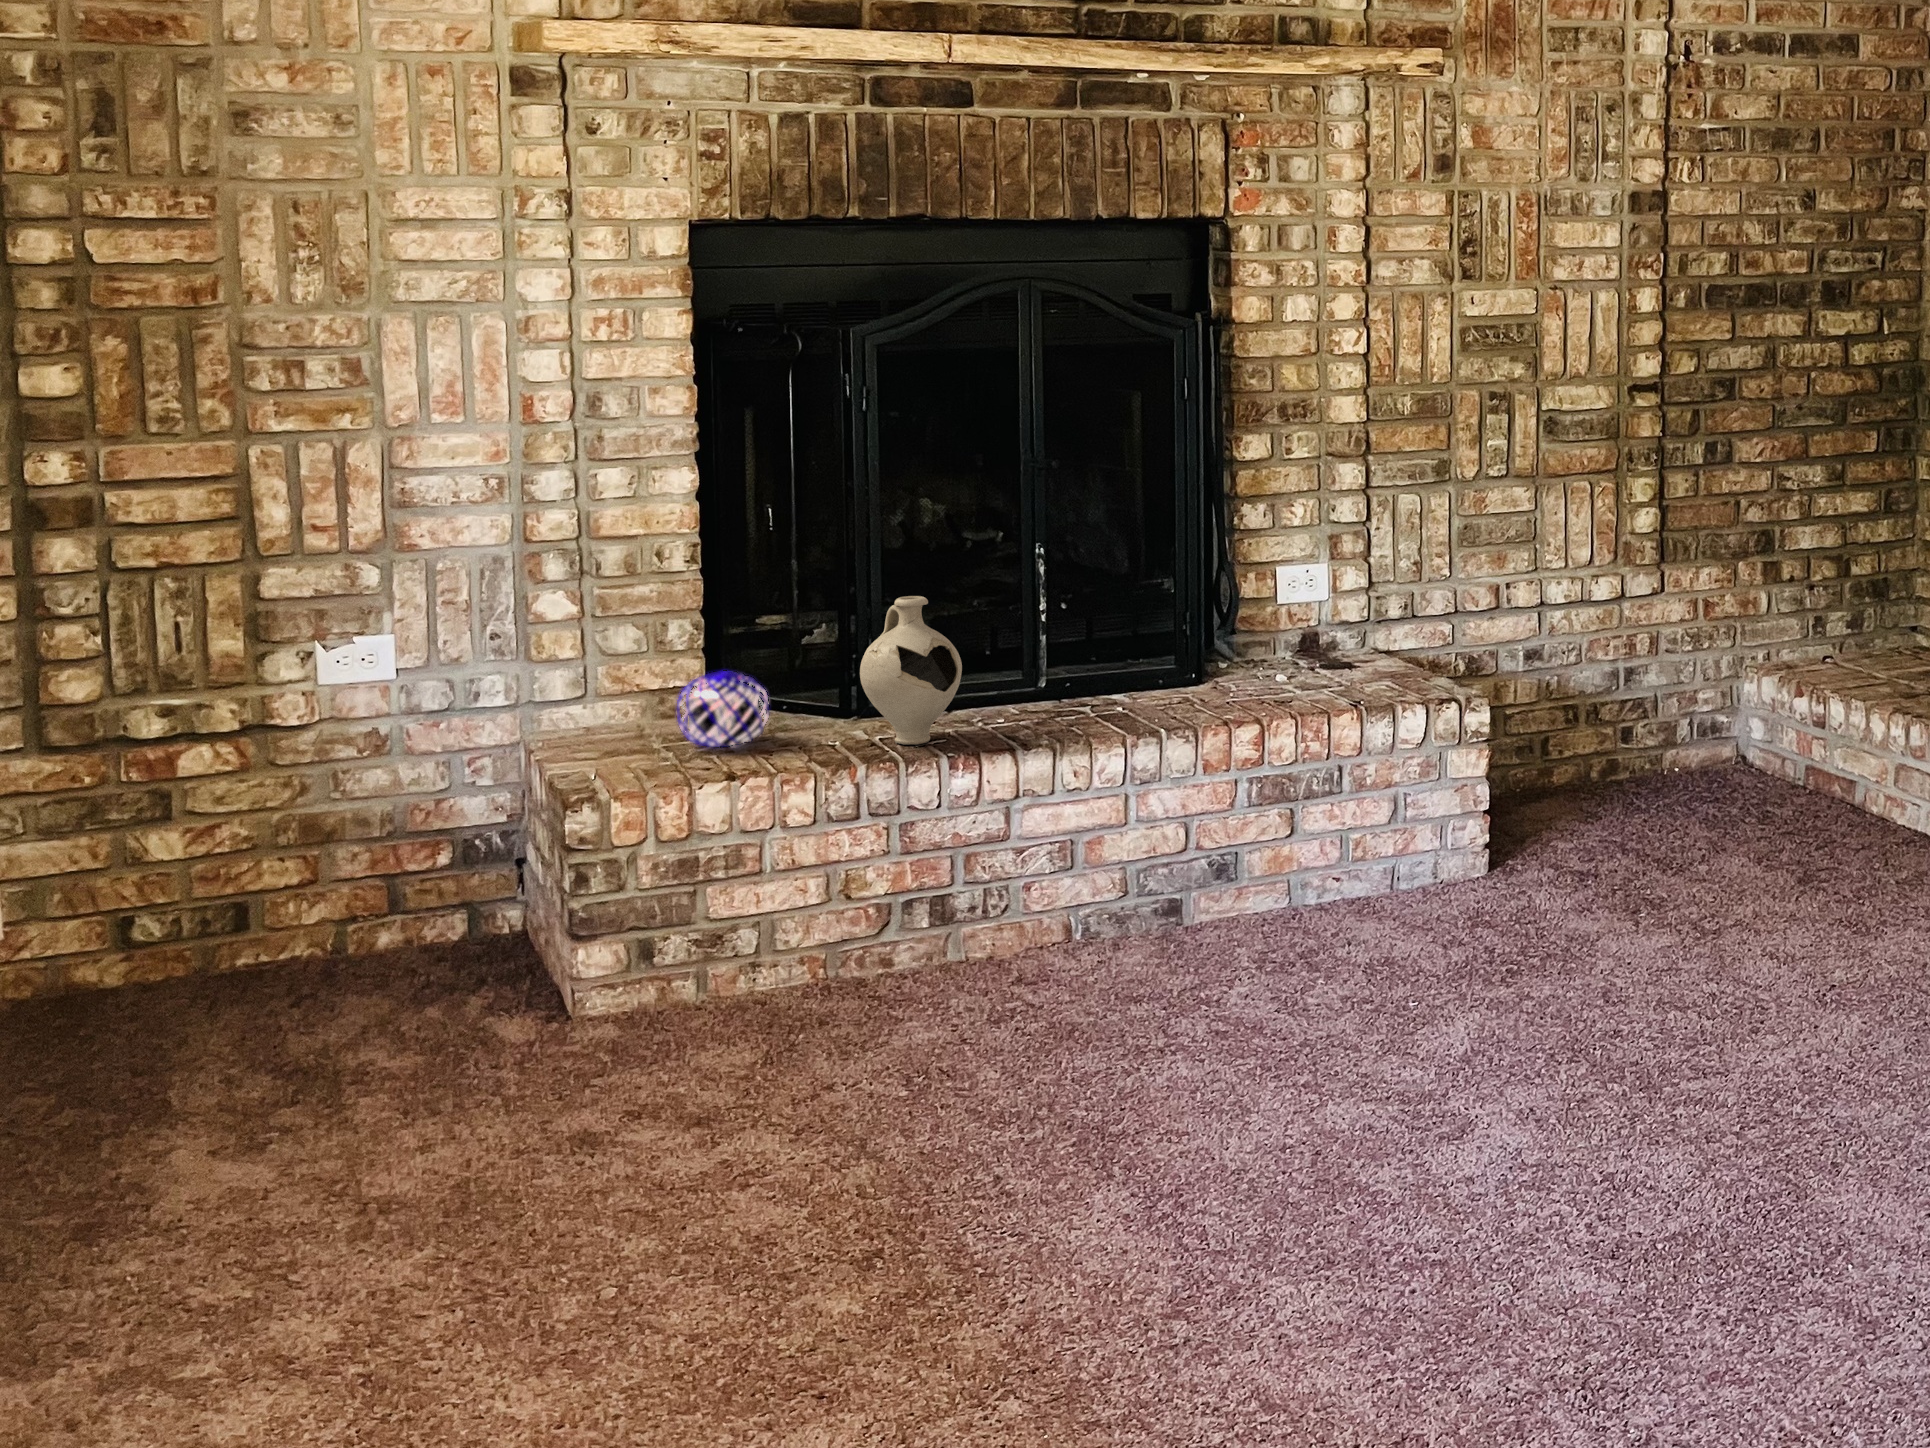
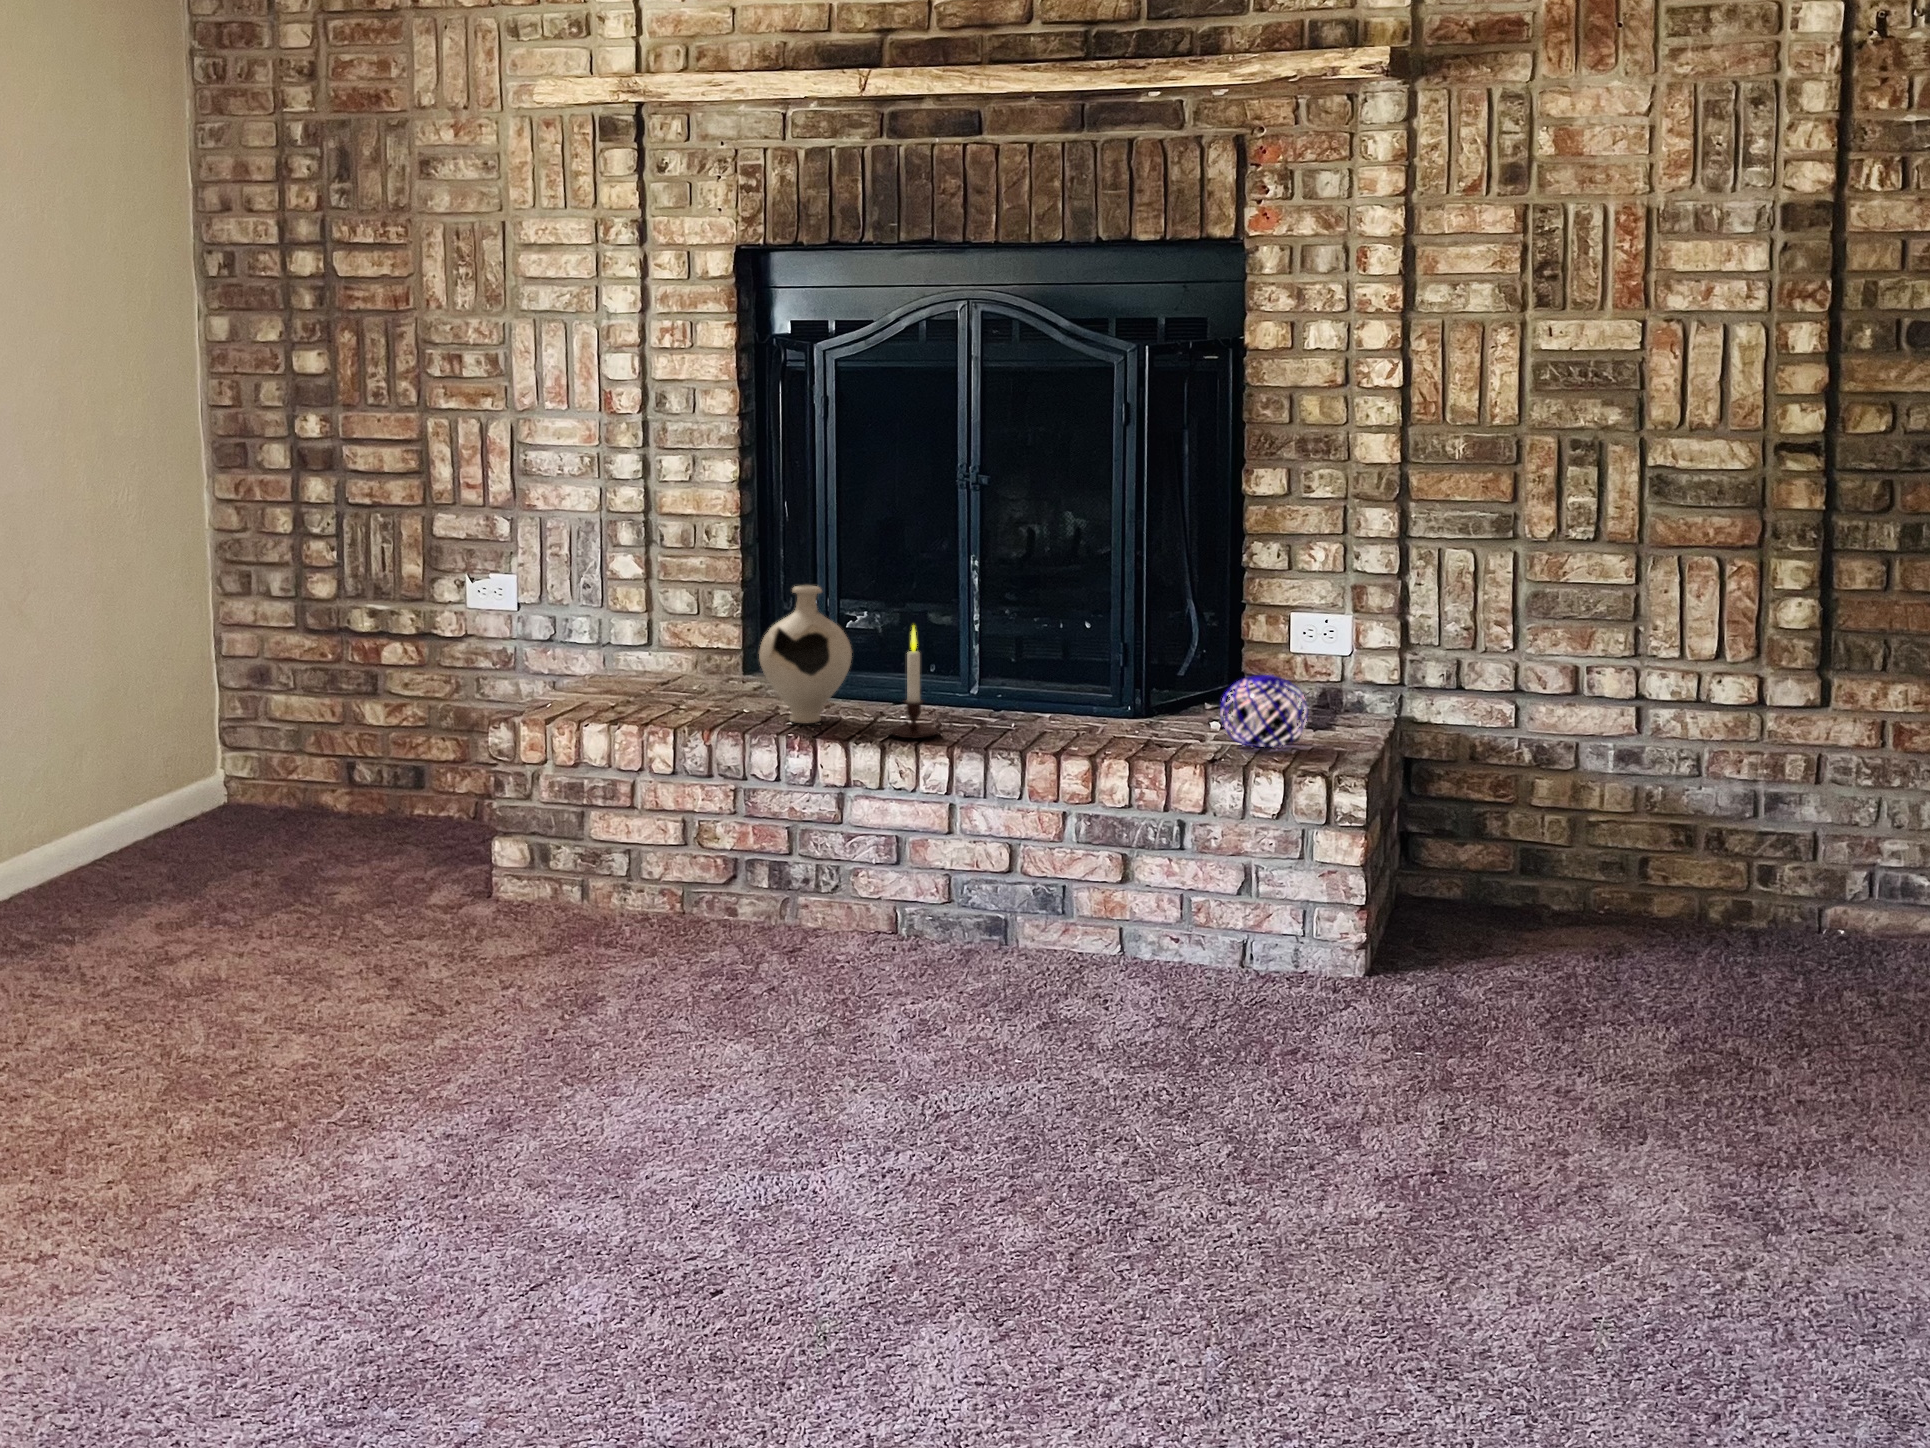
candle: none [1026,622,1093,739] -> present [888,627,950,738]
decorative orb: present [677,671,769,747] -> present [1220,675,1308,747]

